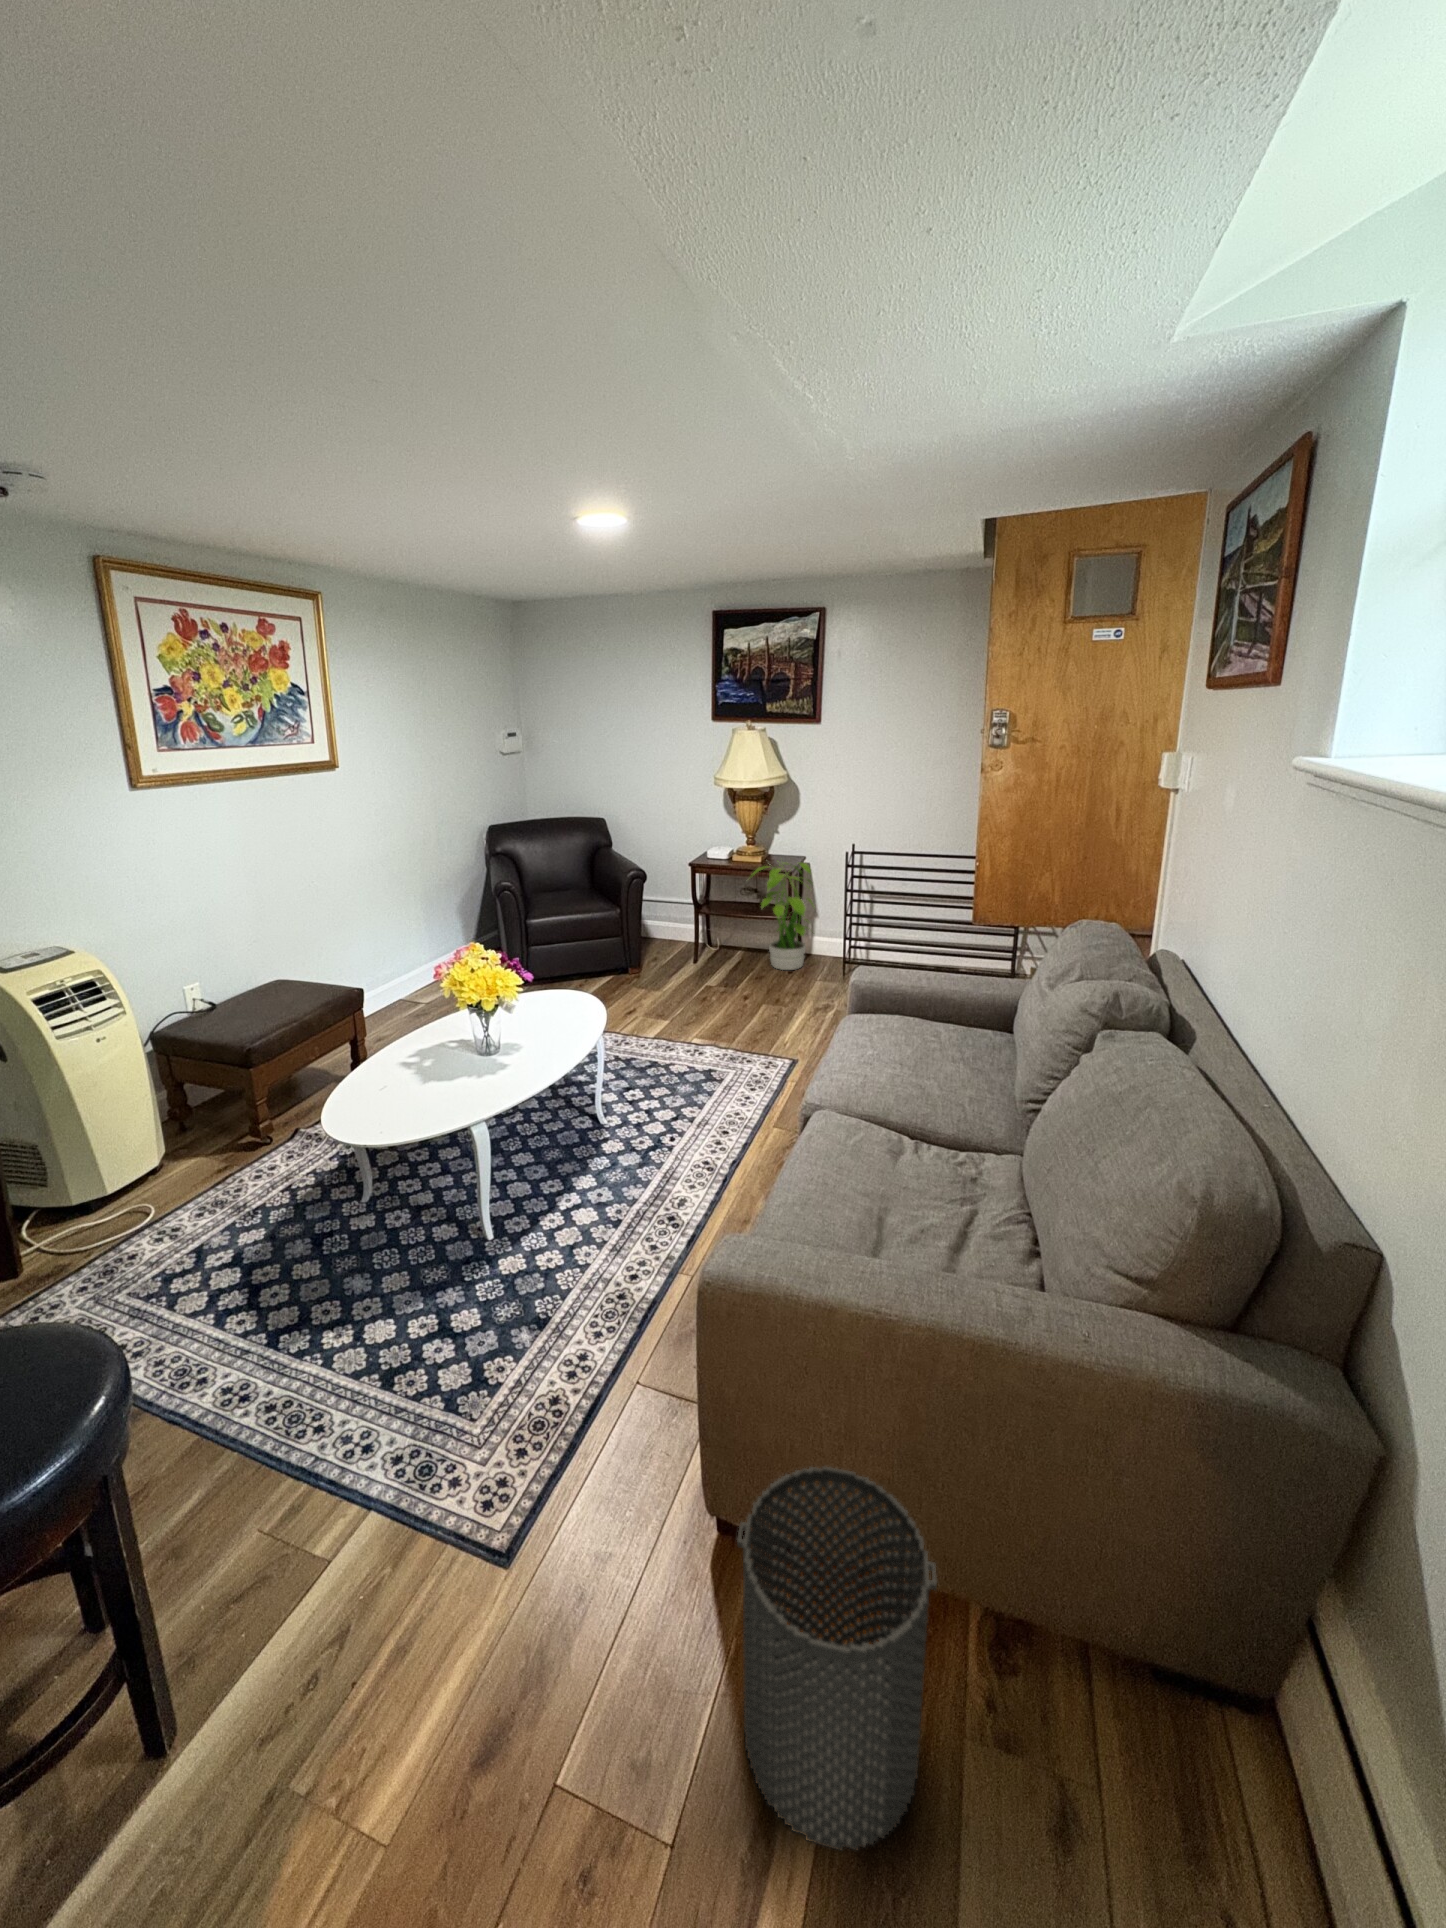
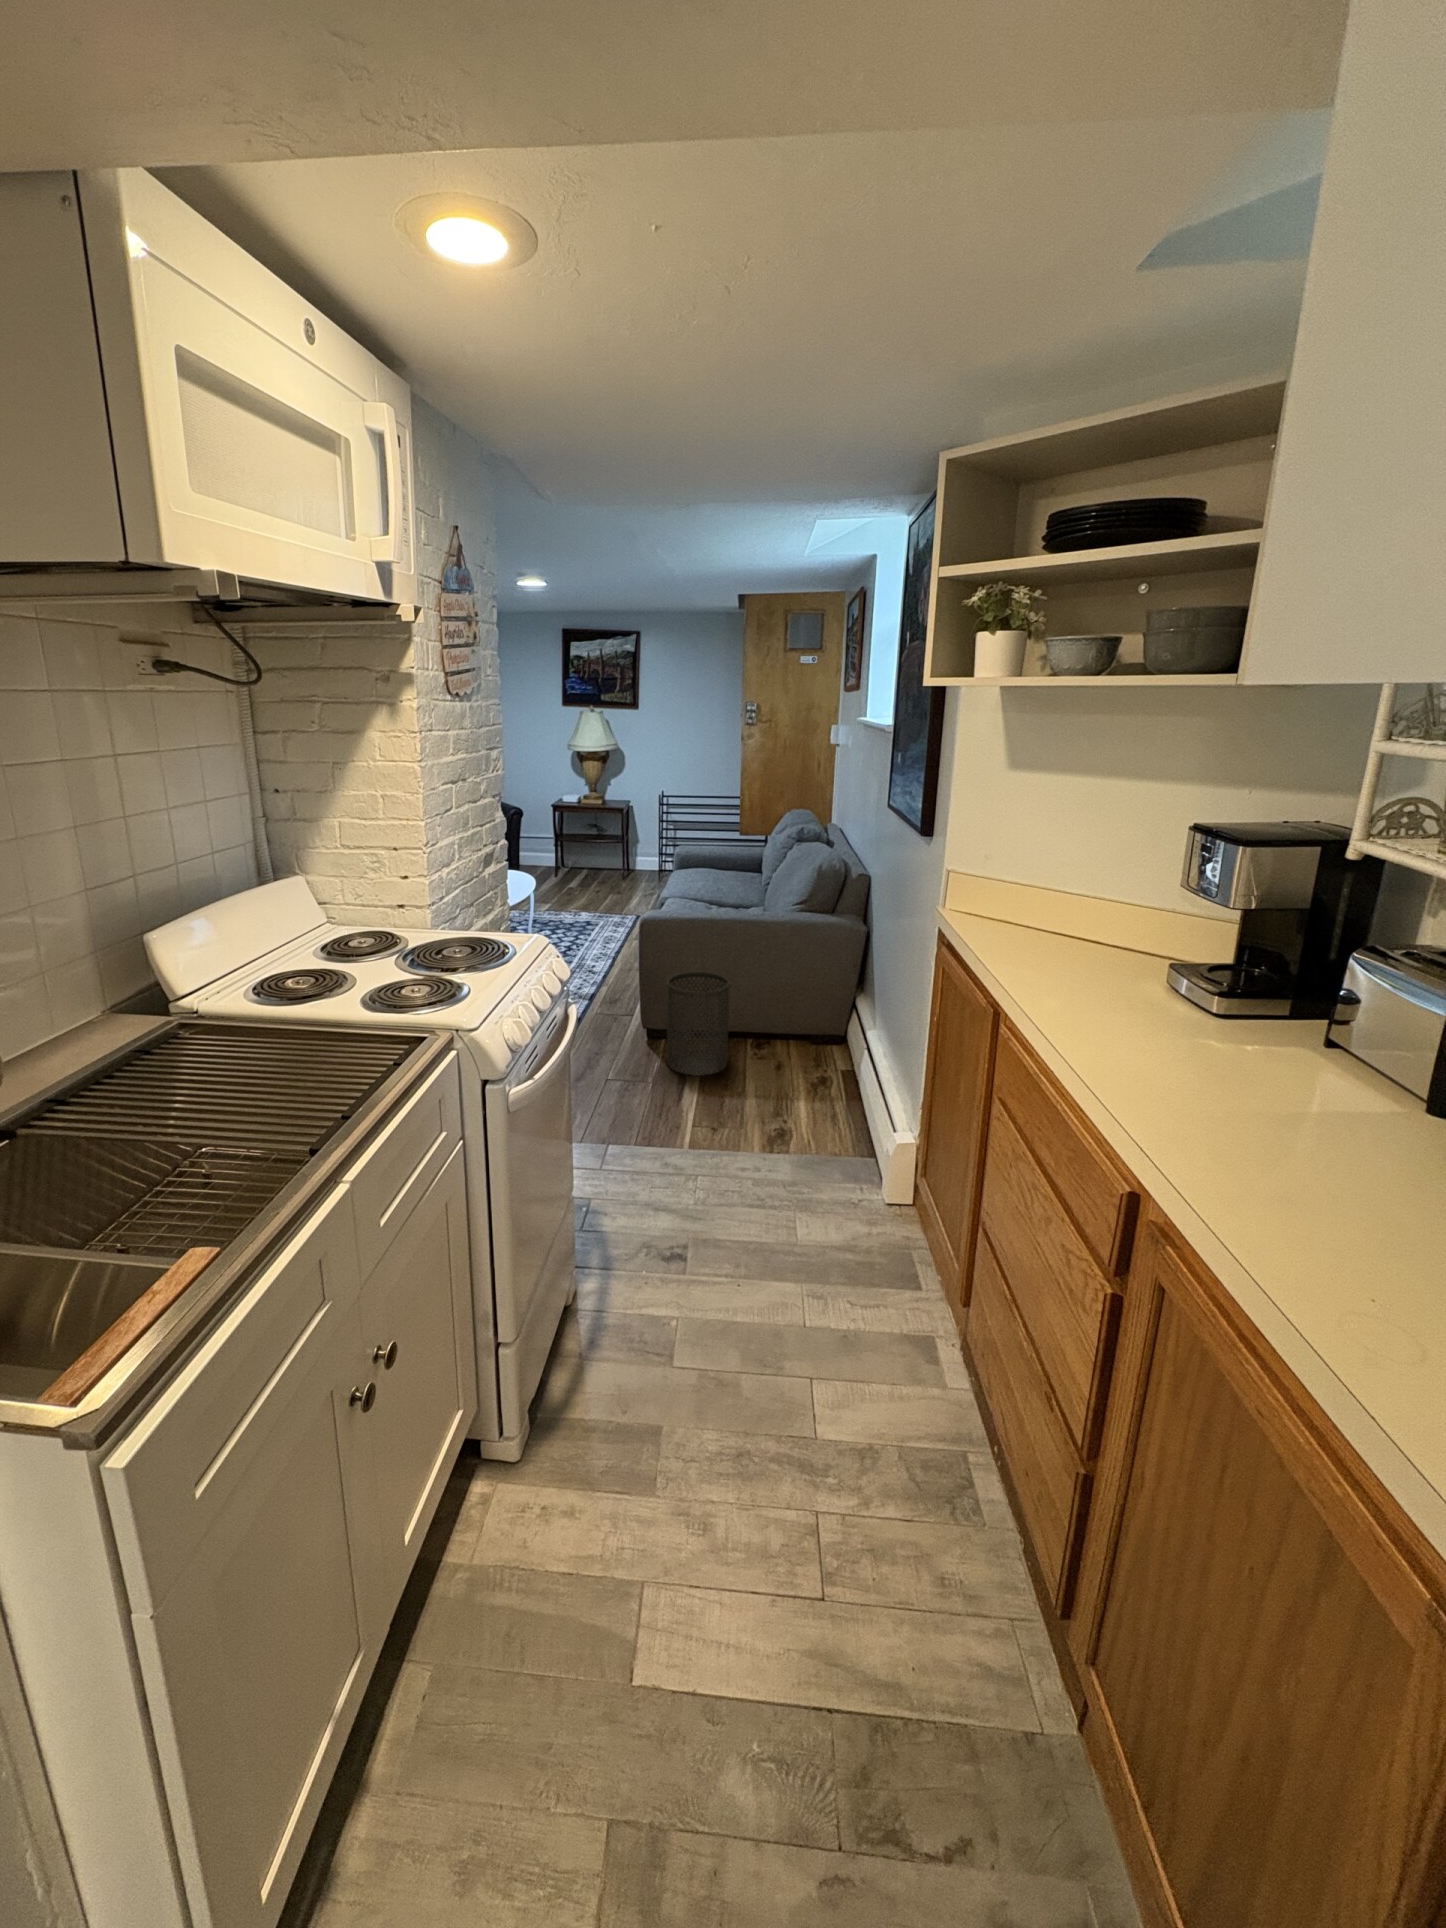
potted plant: present [752,862,813,970] -> none [592,801,640,878]

